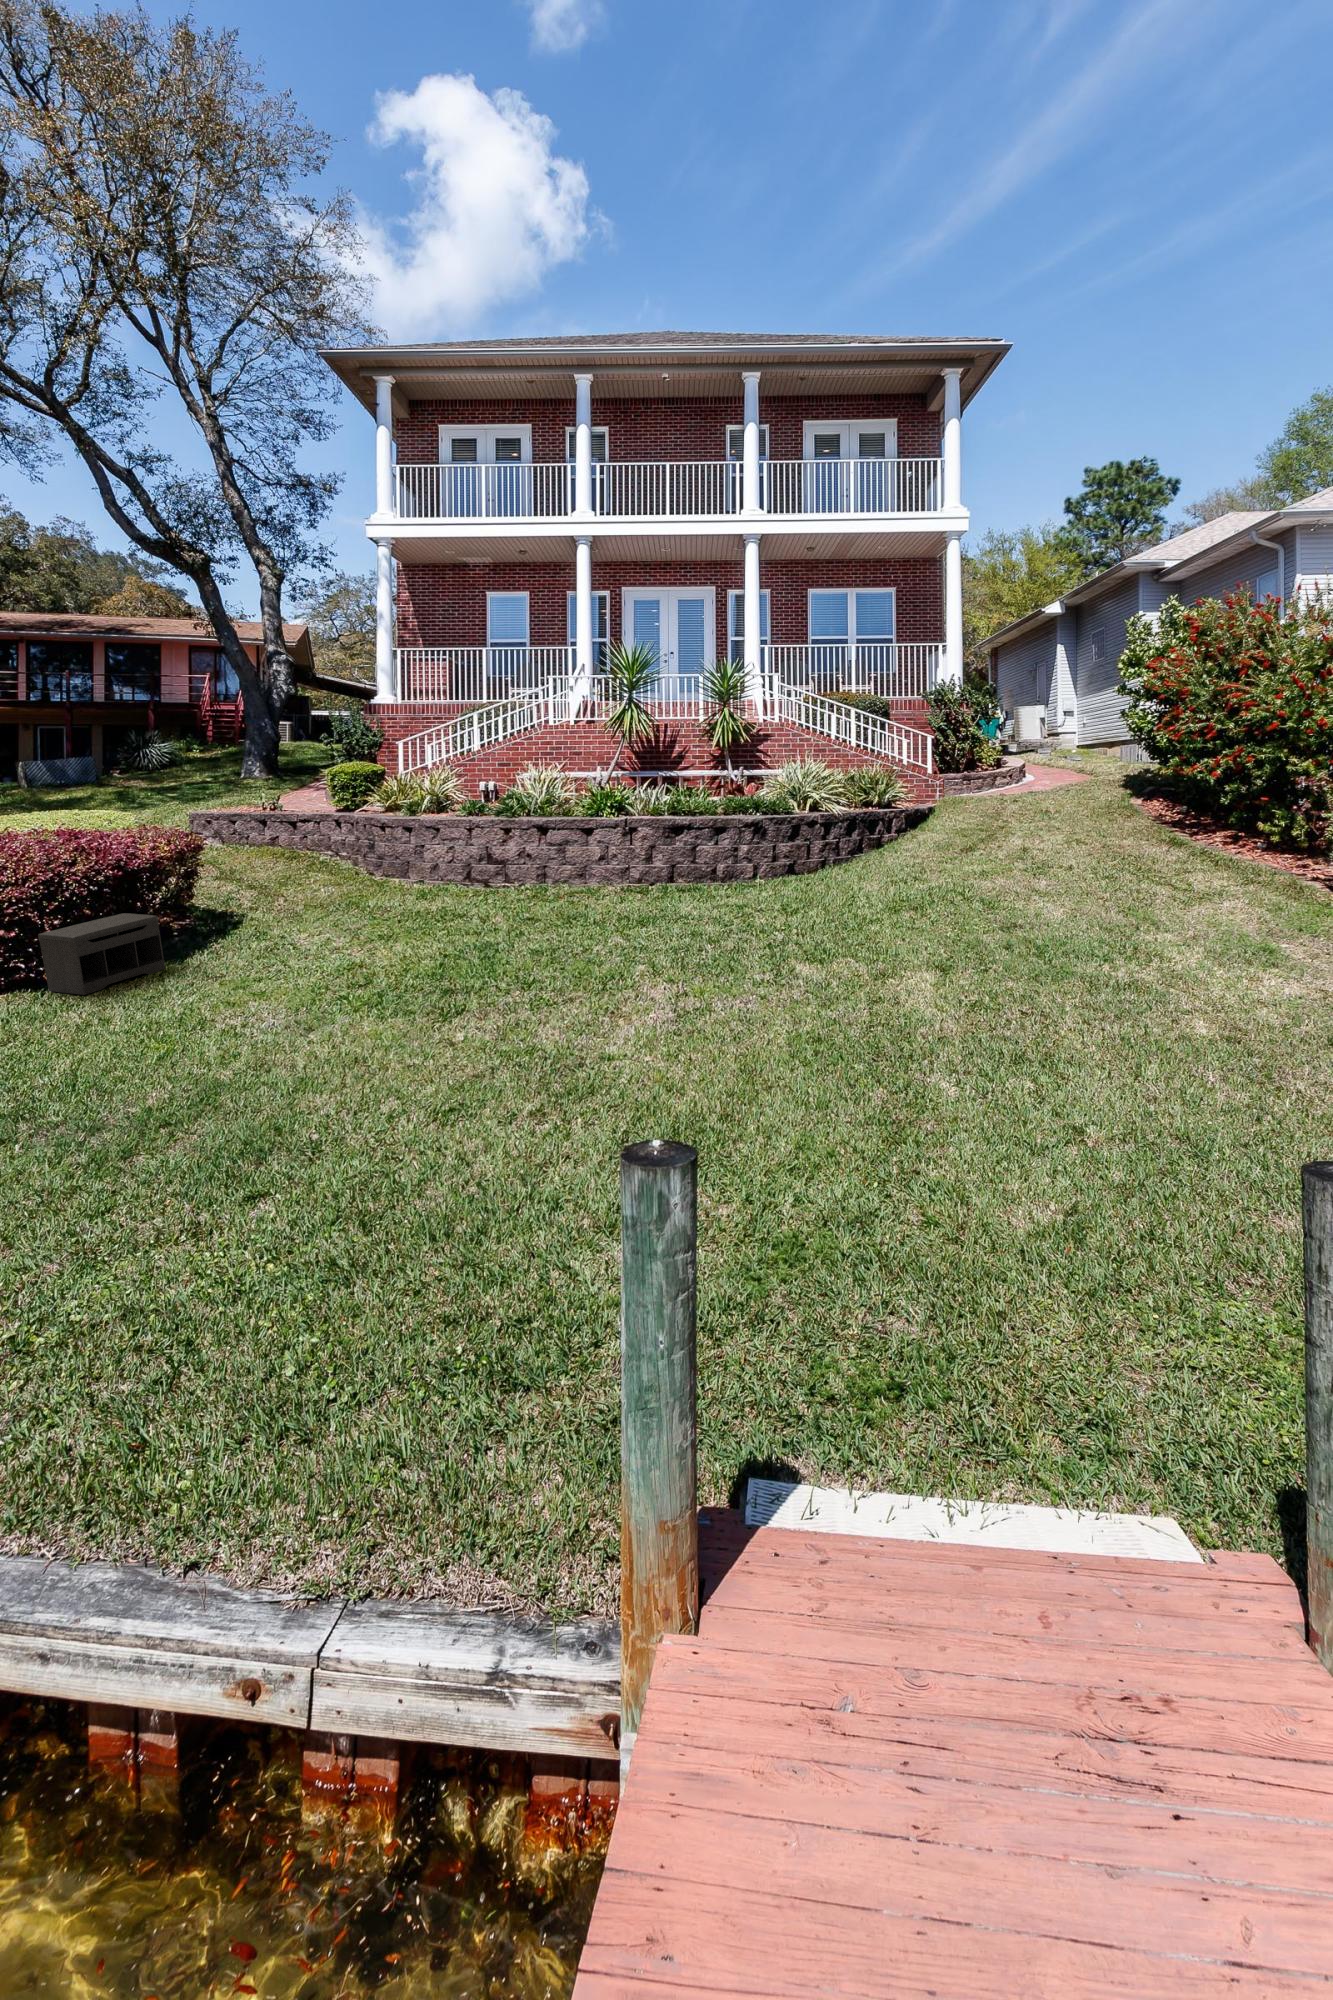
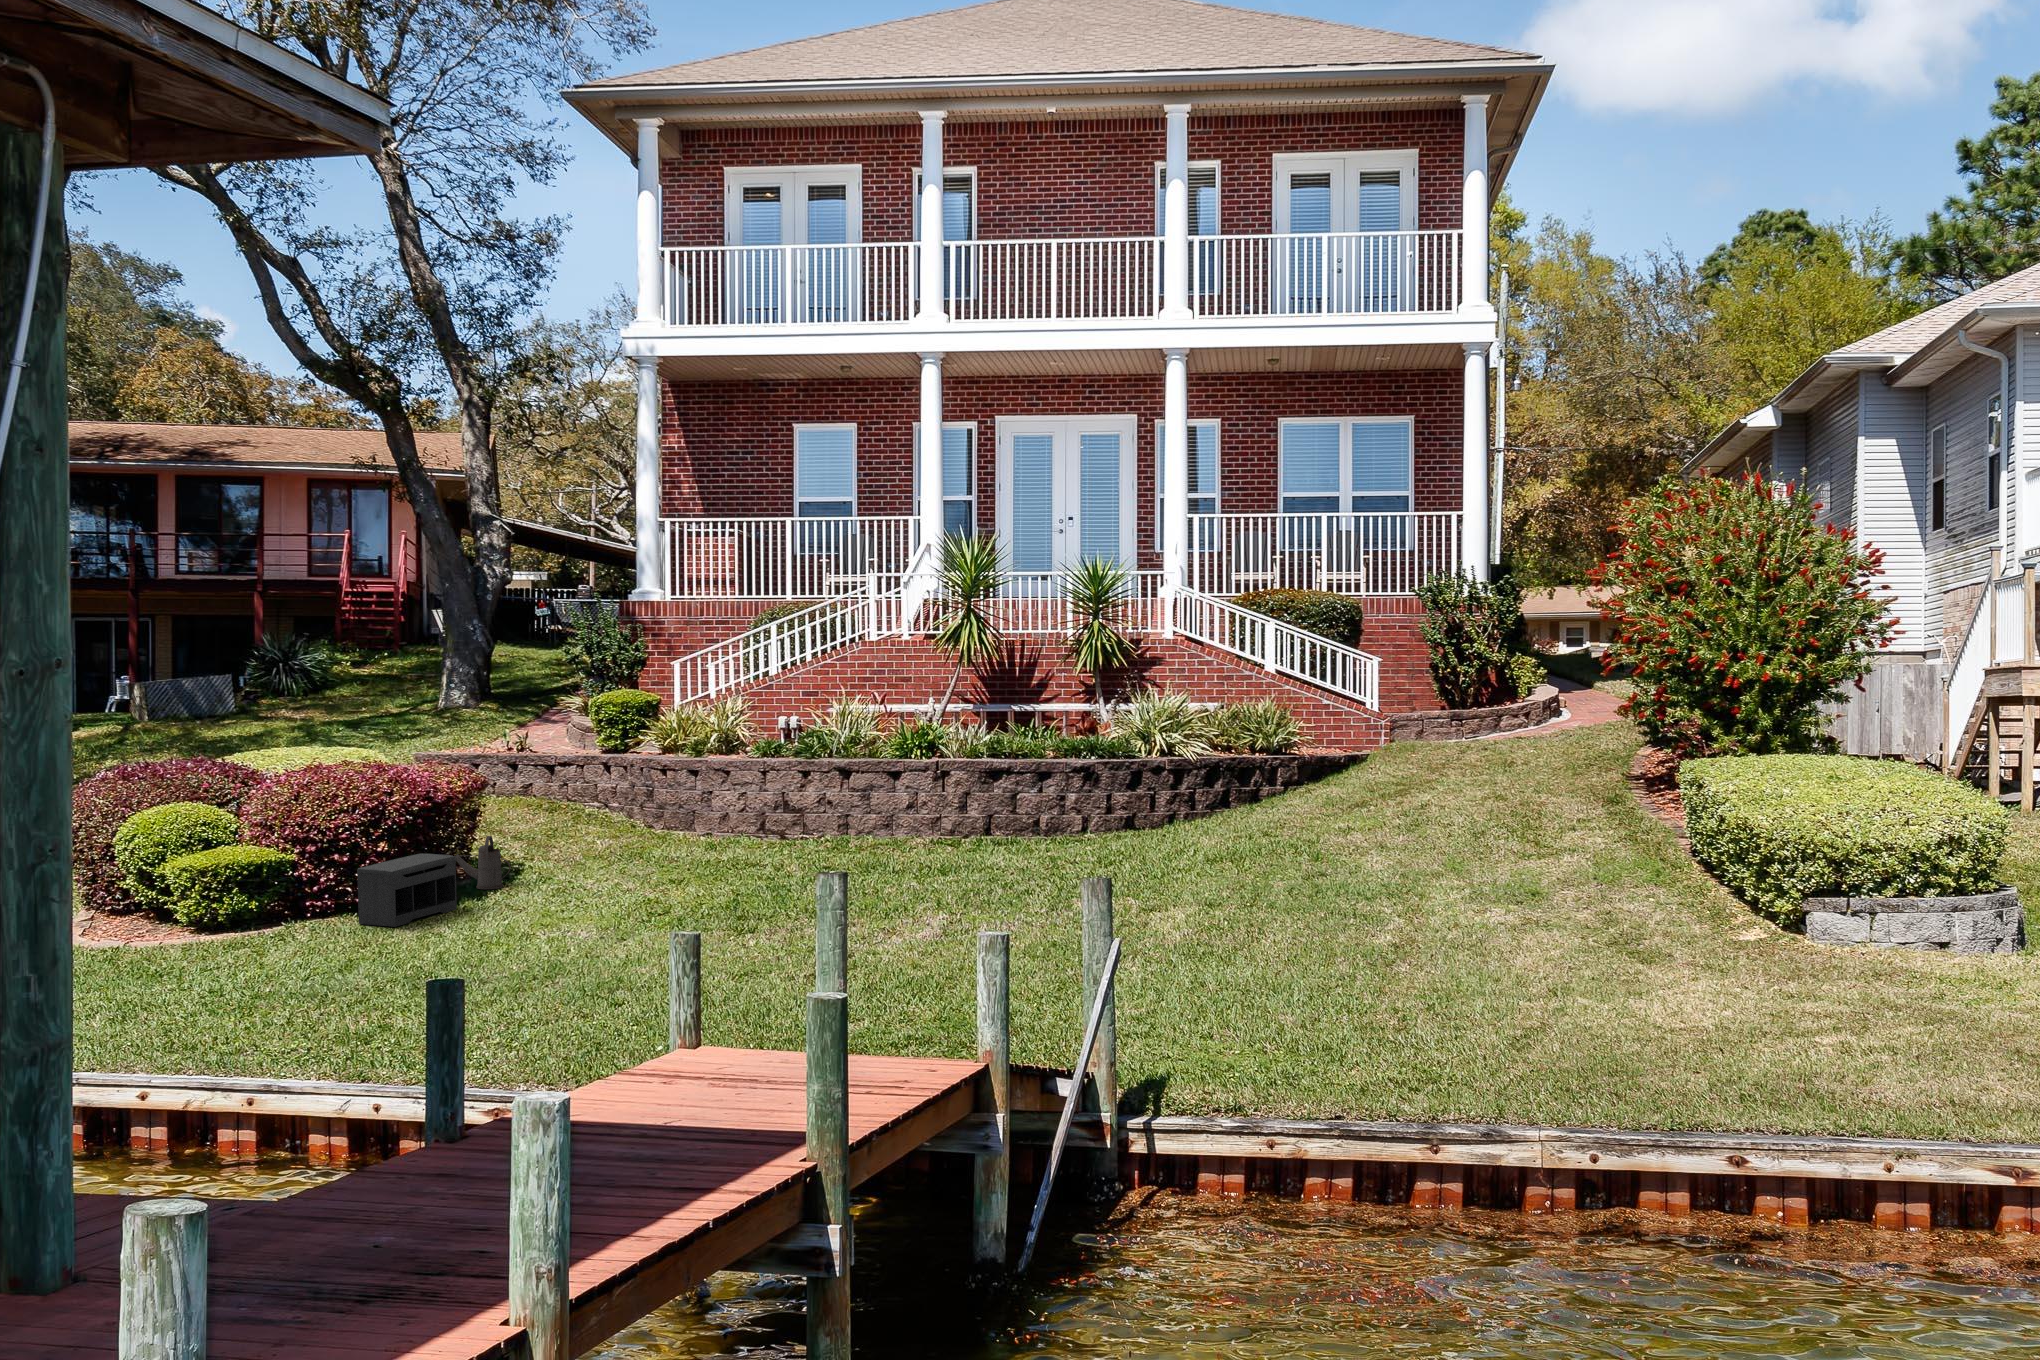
watering can: none [163,892,229,944] -> present [456,836,511,889]

